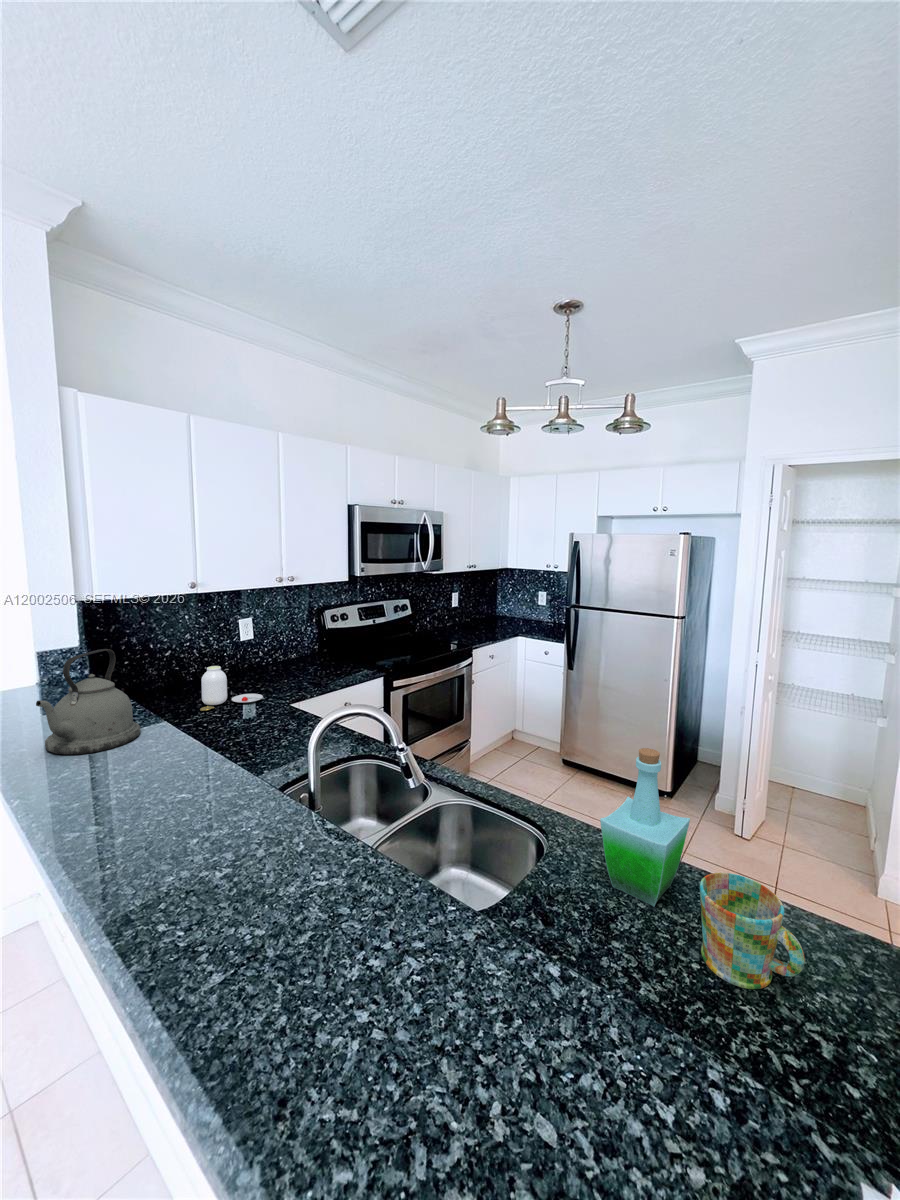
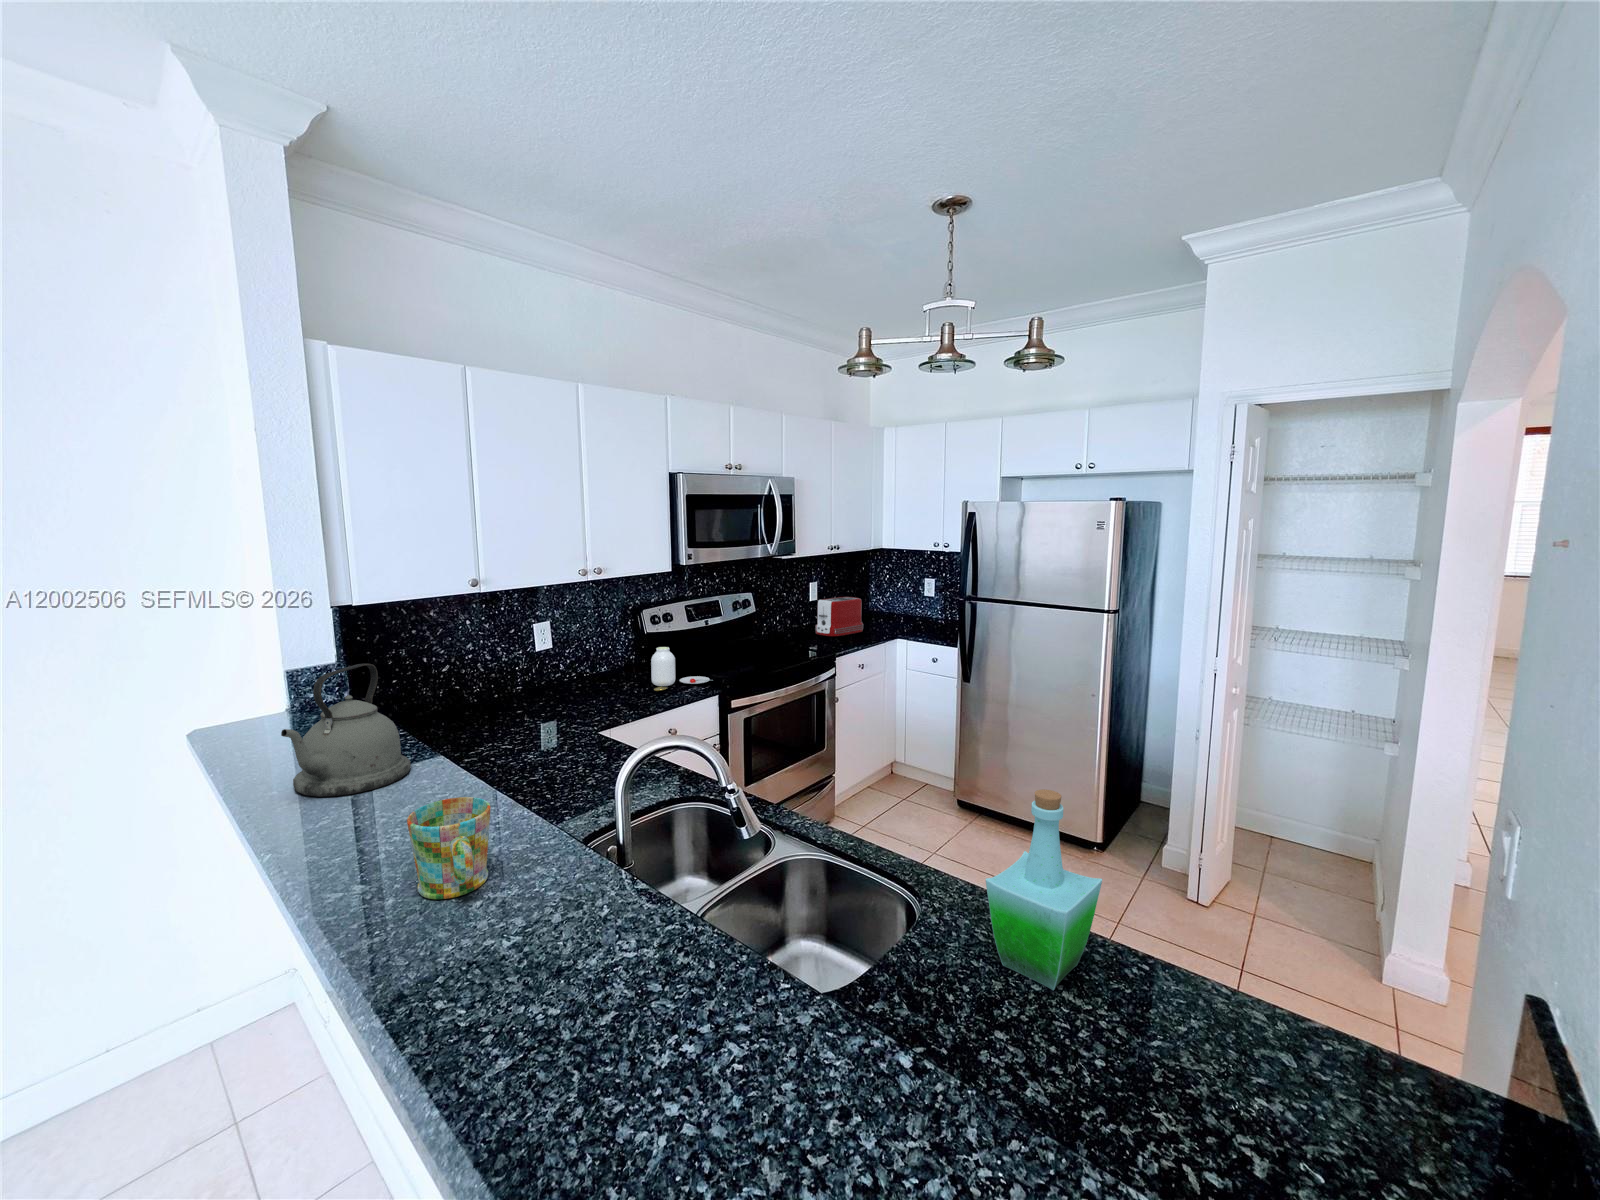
toaster: none [450,604,486,634] -> present [815,597,863,636]
jar: present [200,666,263,711] -> present [651,647,710,691]
mug: present [700,873,805,989] -> present [407,797,491,899]

